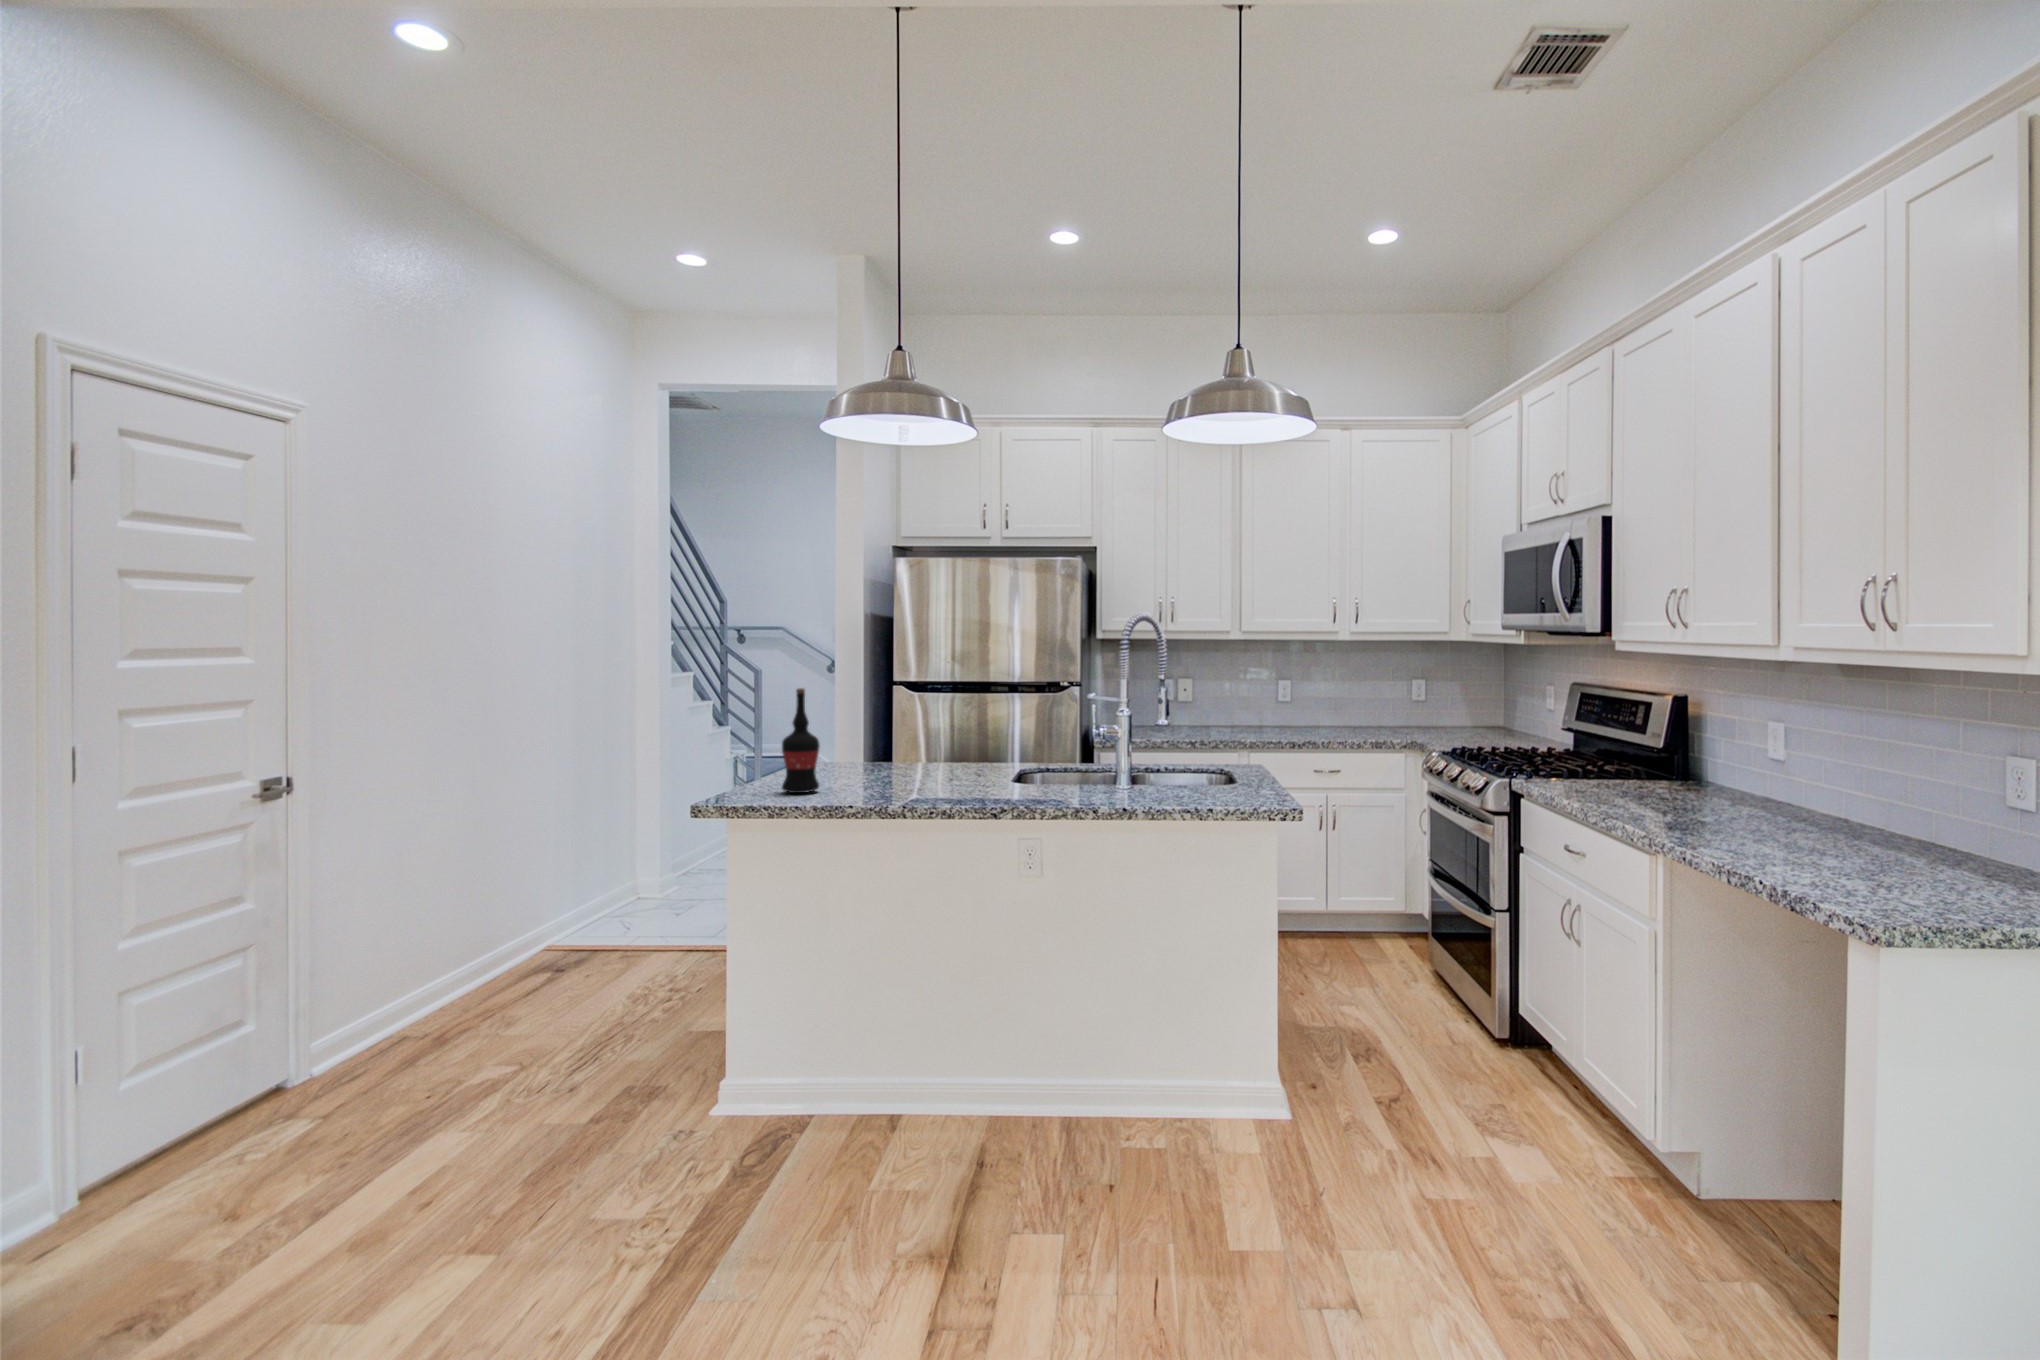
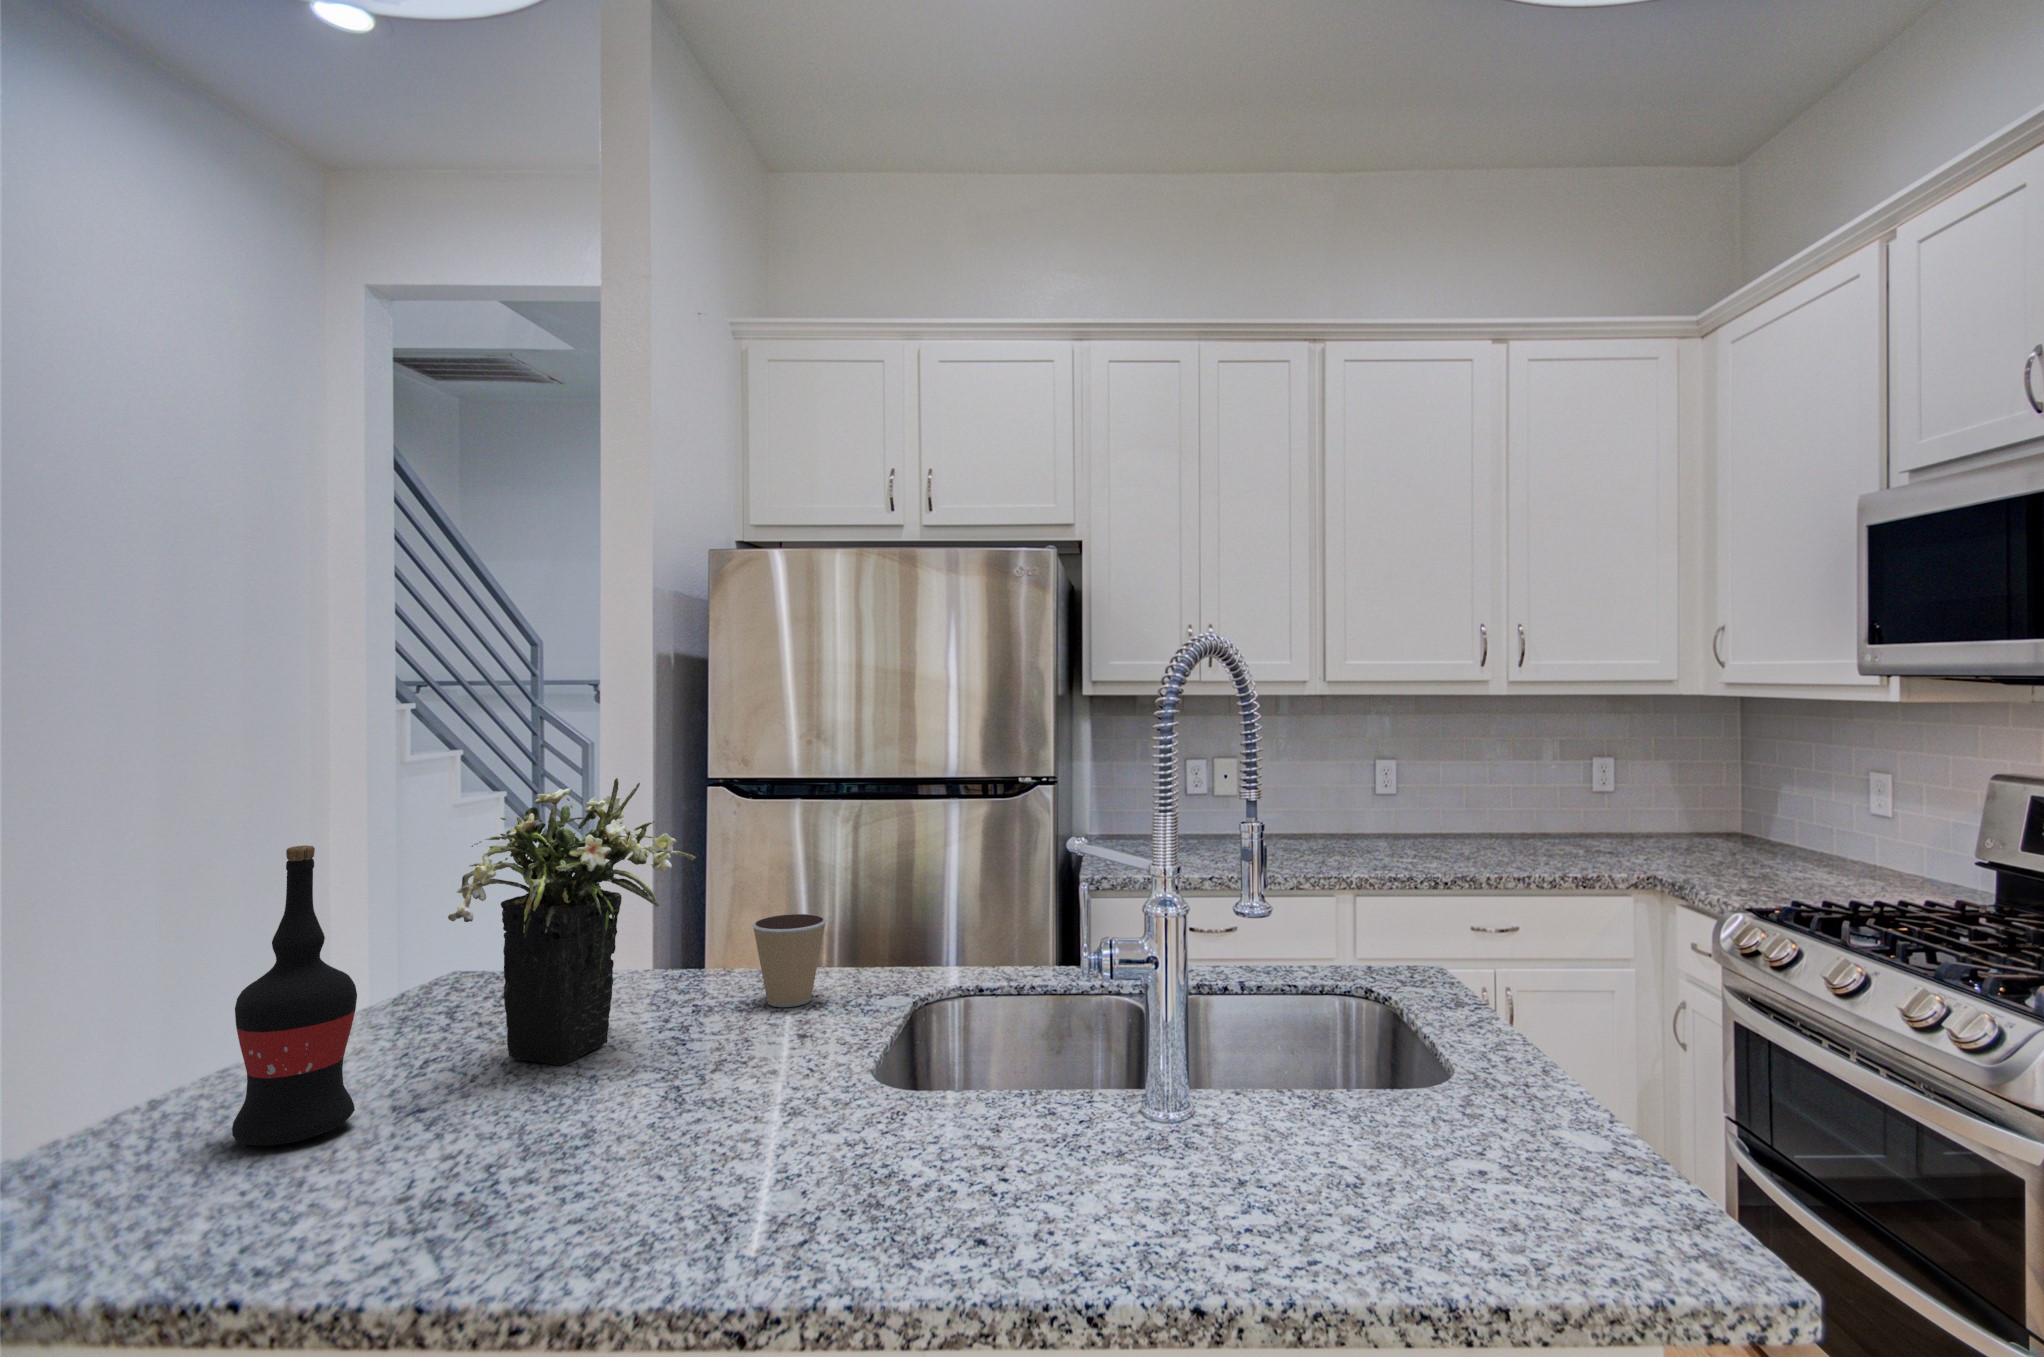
flower arrangement: none [837,669,930,783] -> present [448,778,696,1065]
coffee cup: none [944,735,976,774] -> present [752,914,827,1007]

